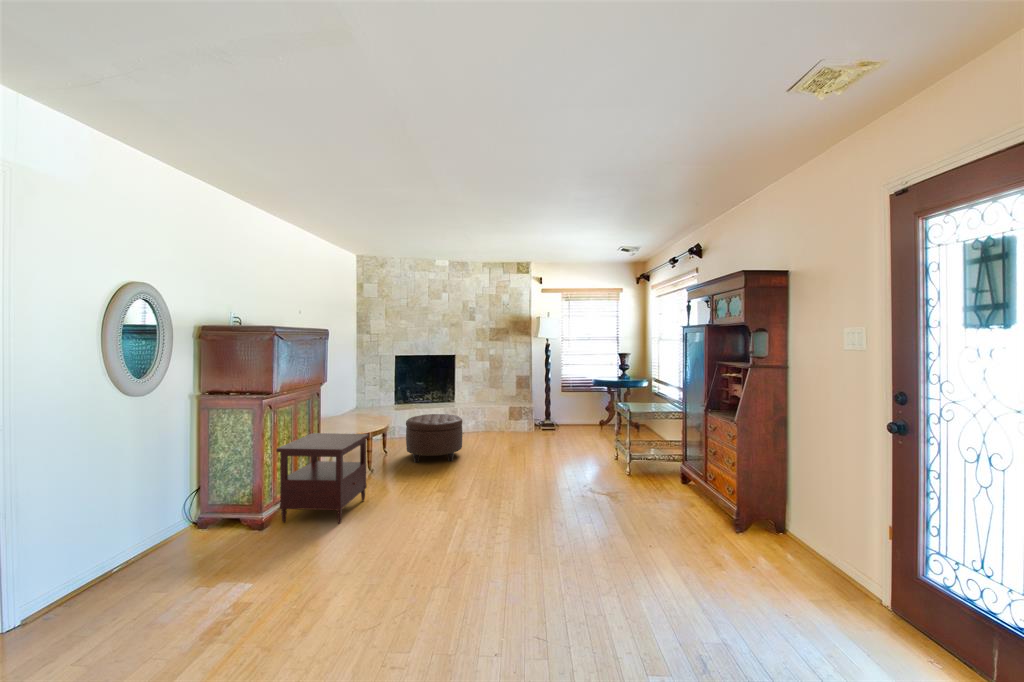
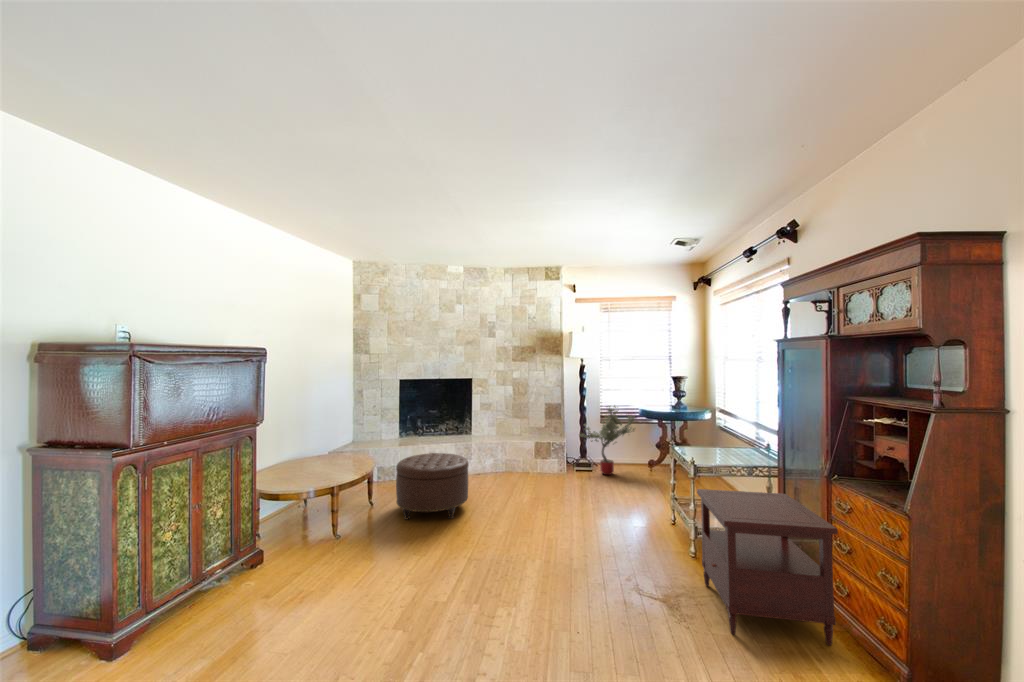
potted tree: none [544,376,590,432] -> present [579,406,635,475]
side table: present [276,433,369,524] -> present [697,489,838,646]

